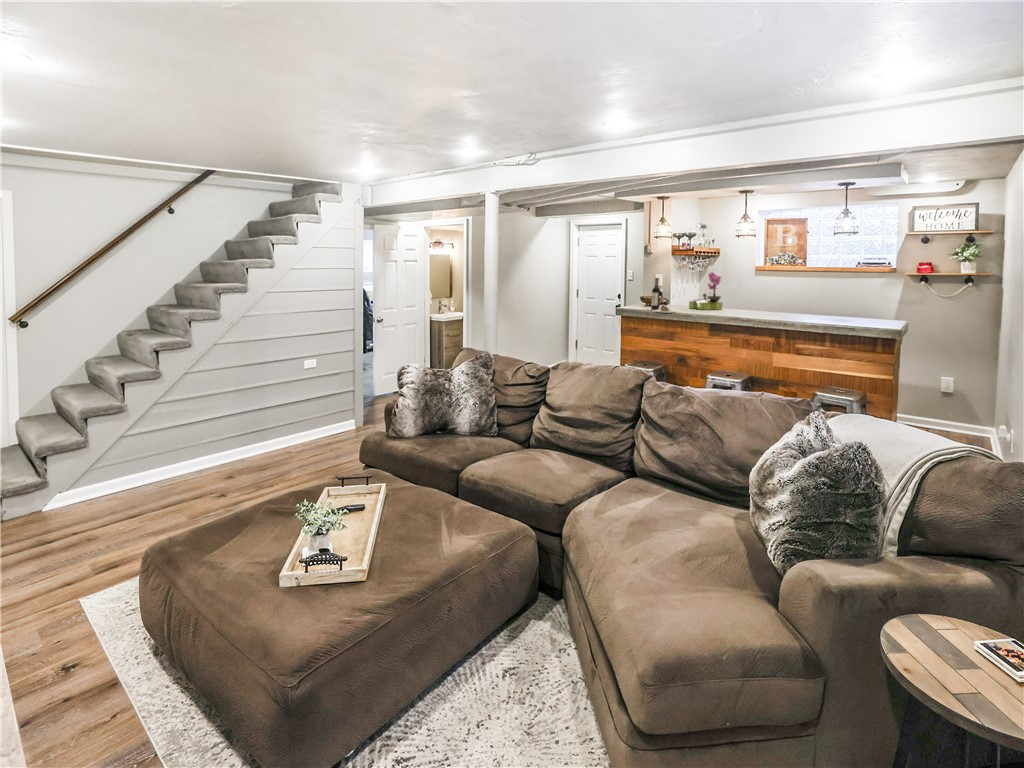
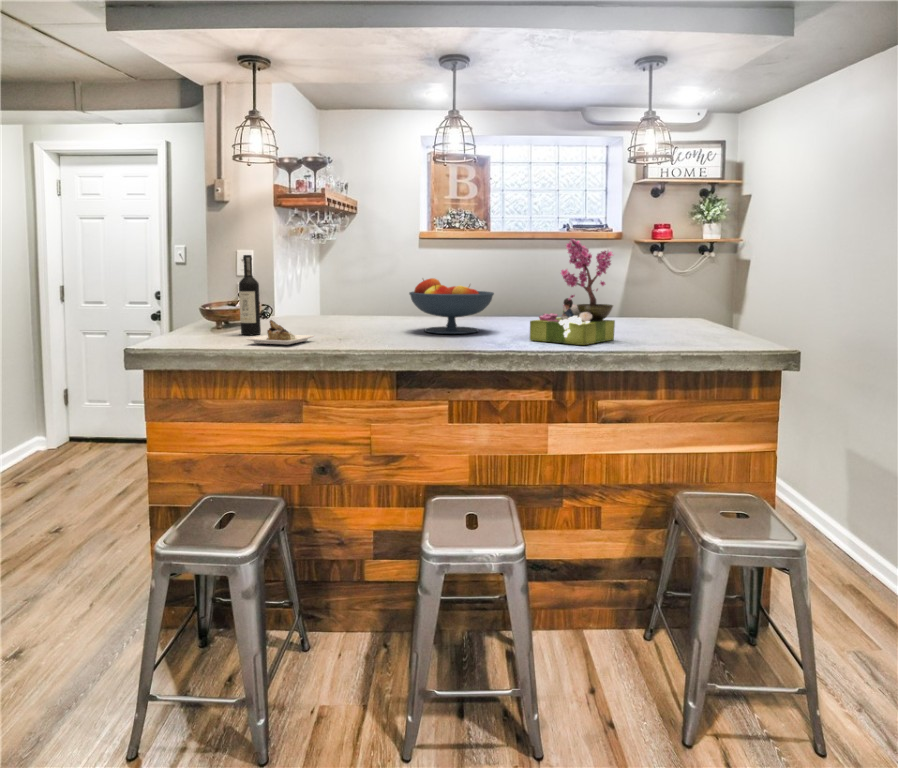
flower arrangement: present [689,272,722,310] -> present [530,238,615,345]
fruit bowl: none [724,289,765,314] -> present [409,278,494,334]

